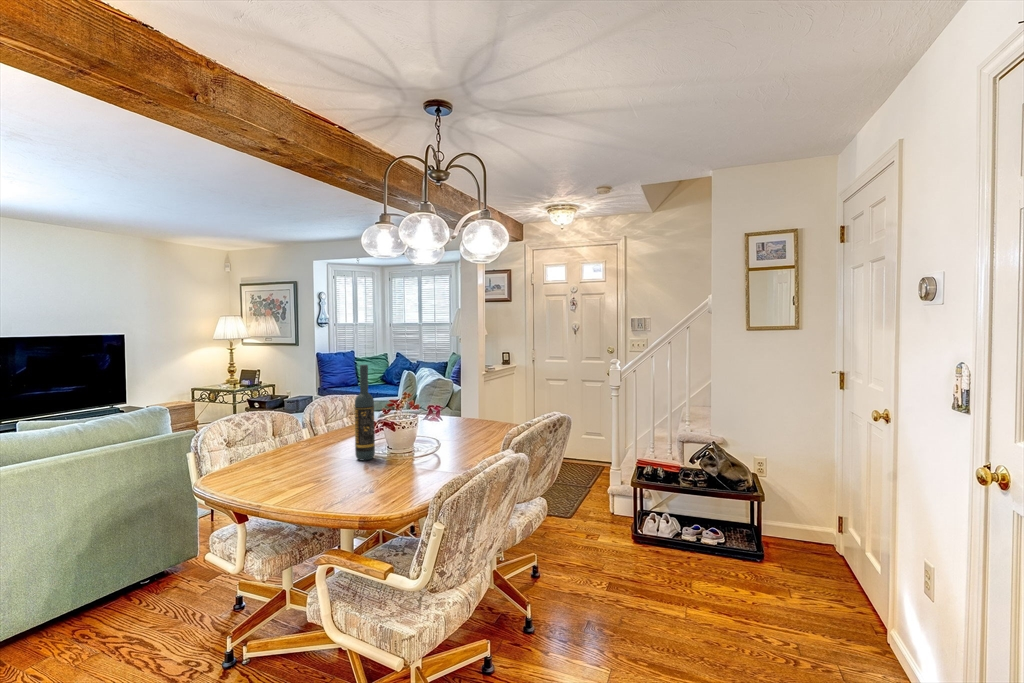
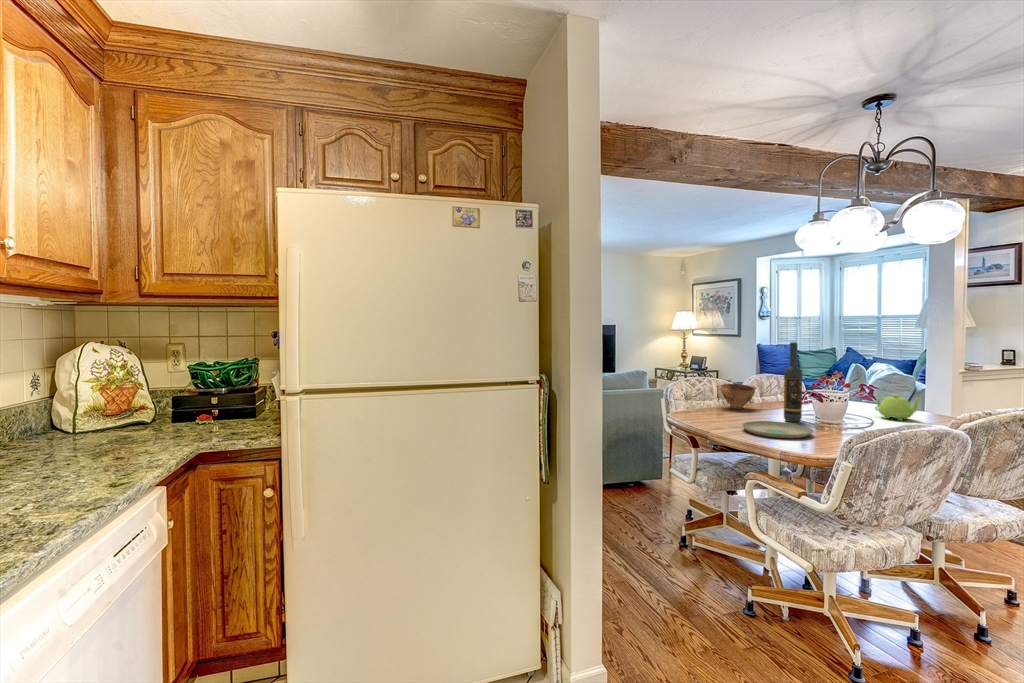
teapot: none [438,410,476,436] -> present [875,394,921,421]
bowl: none [274,417,322,450] -> present [718,384,757,409]
plate: none [308,466,392,496] -> present [742,421,813,438]

